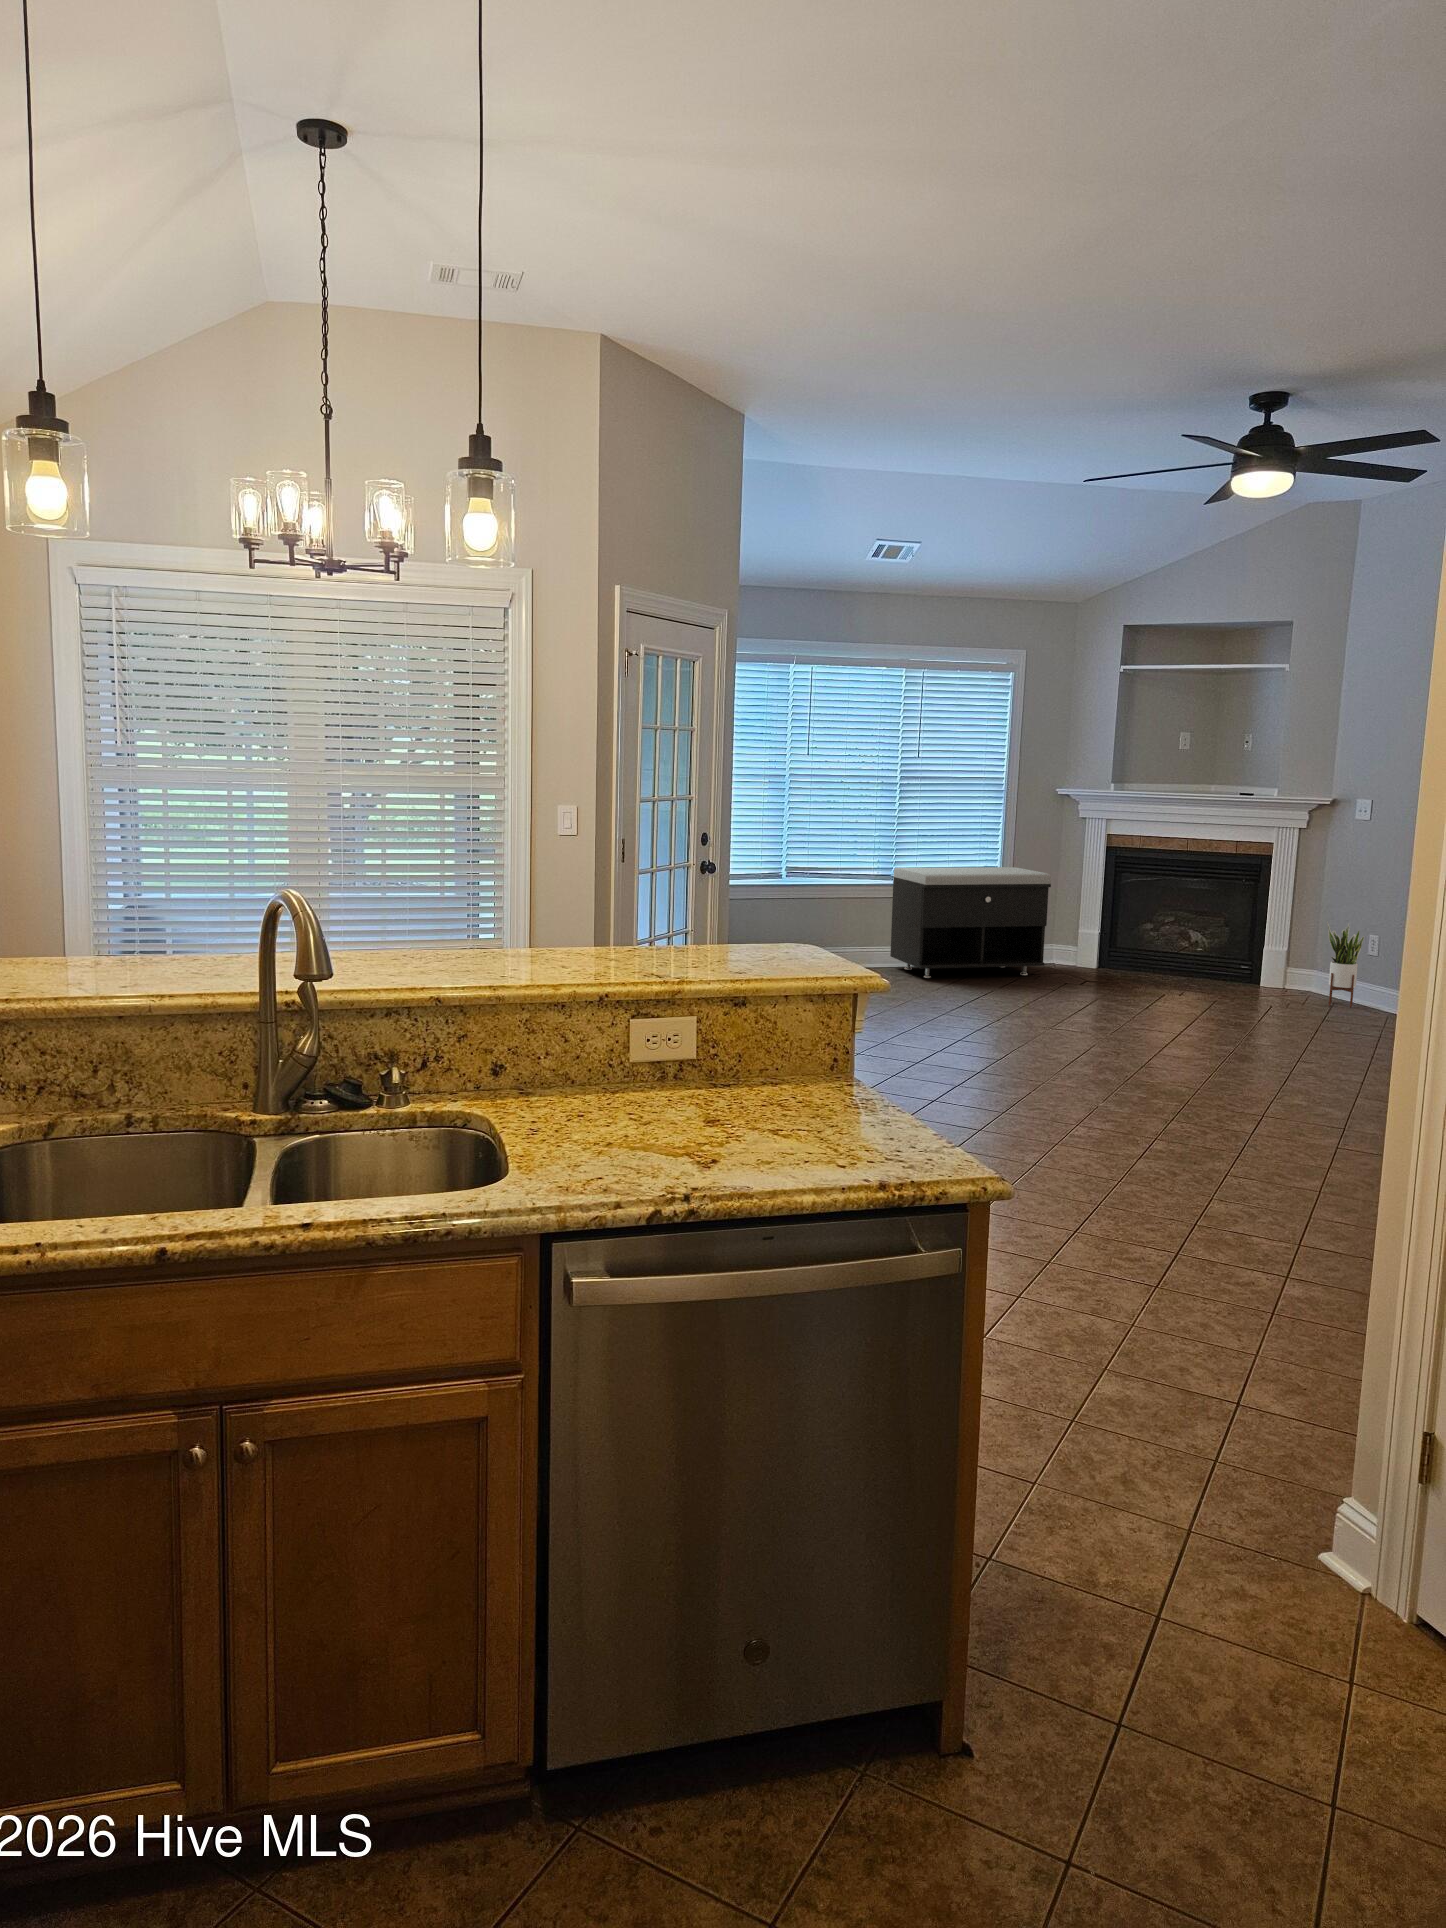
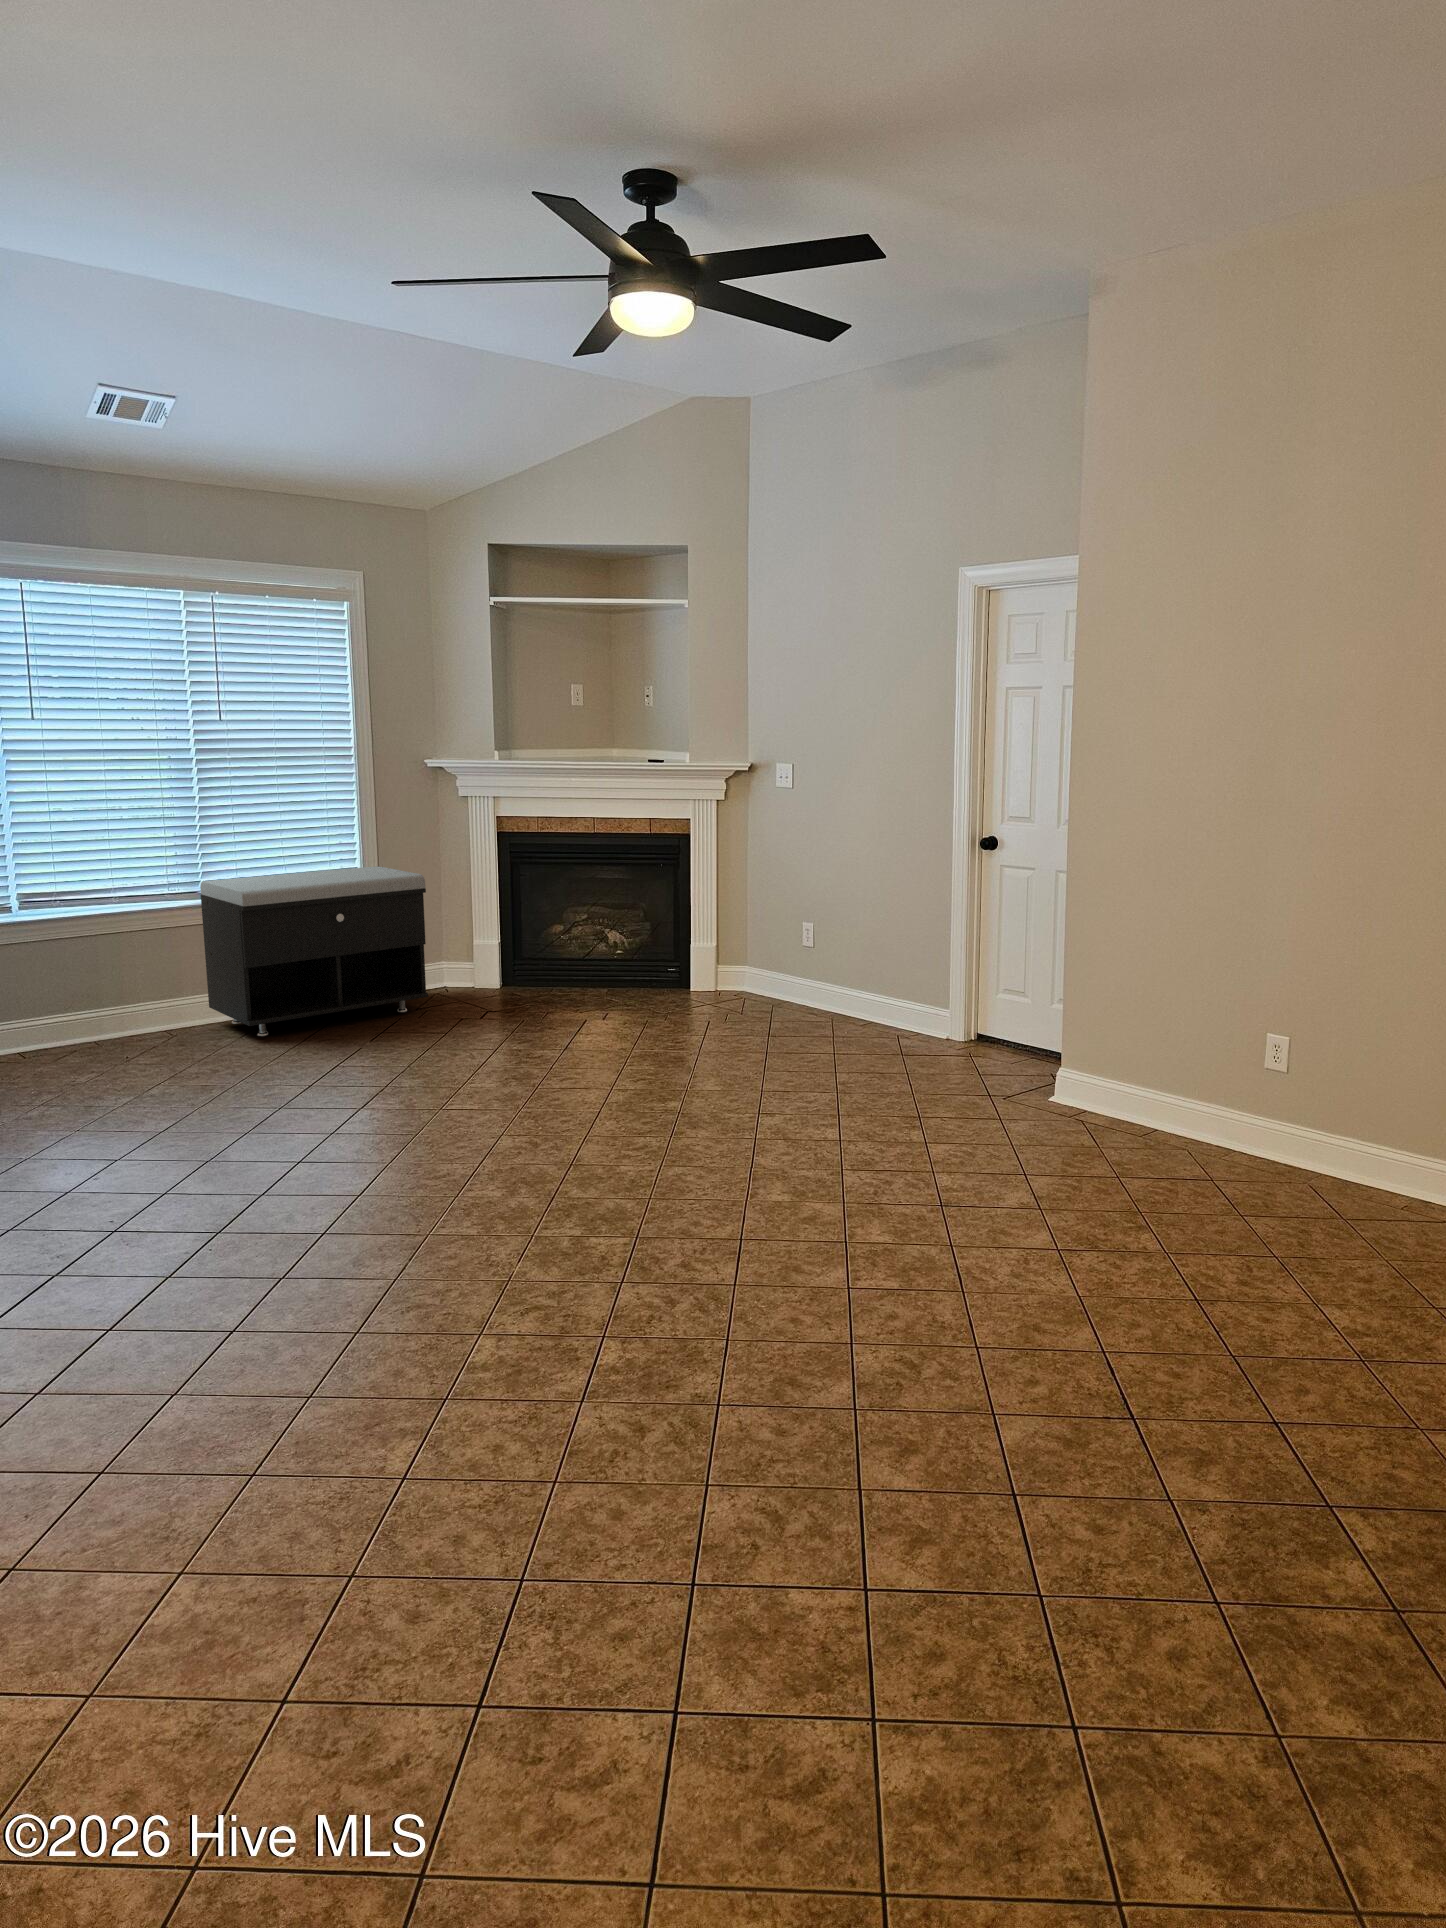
potted plant: present [1327,922,1364,1008] -> none [758,911,800,1012]

